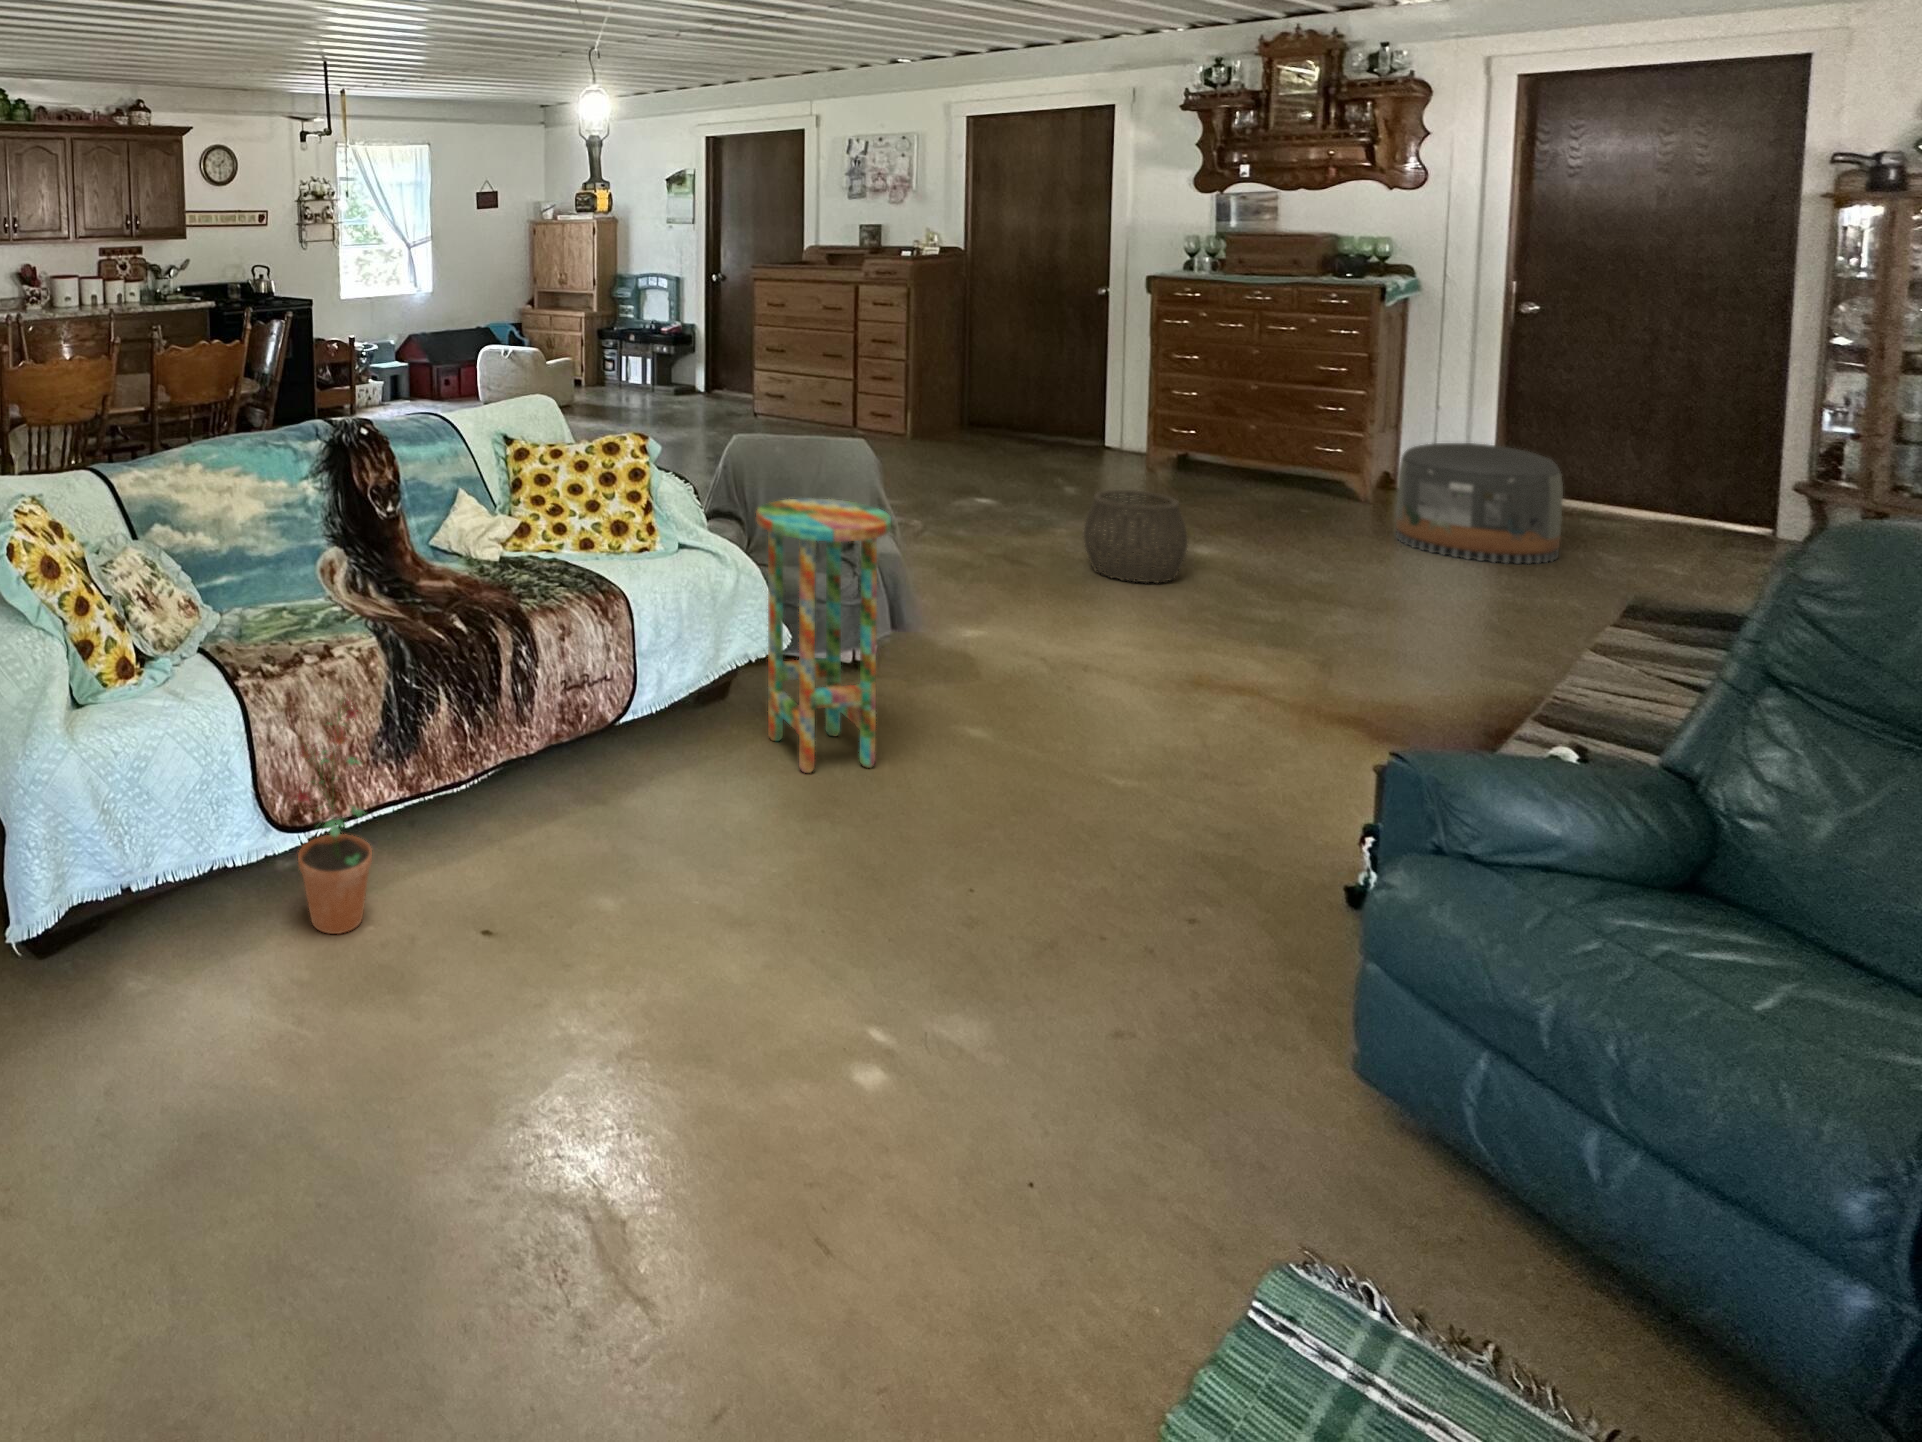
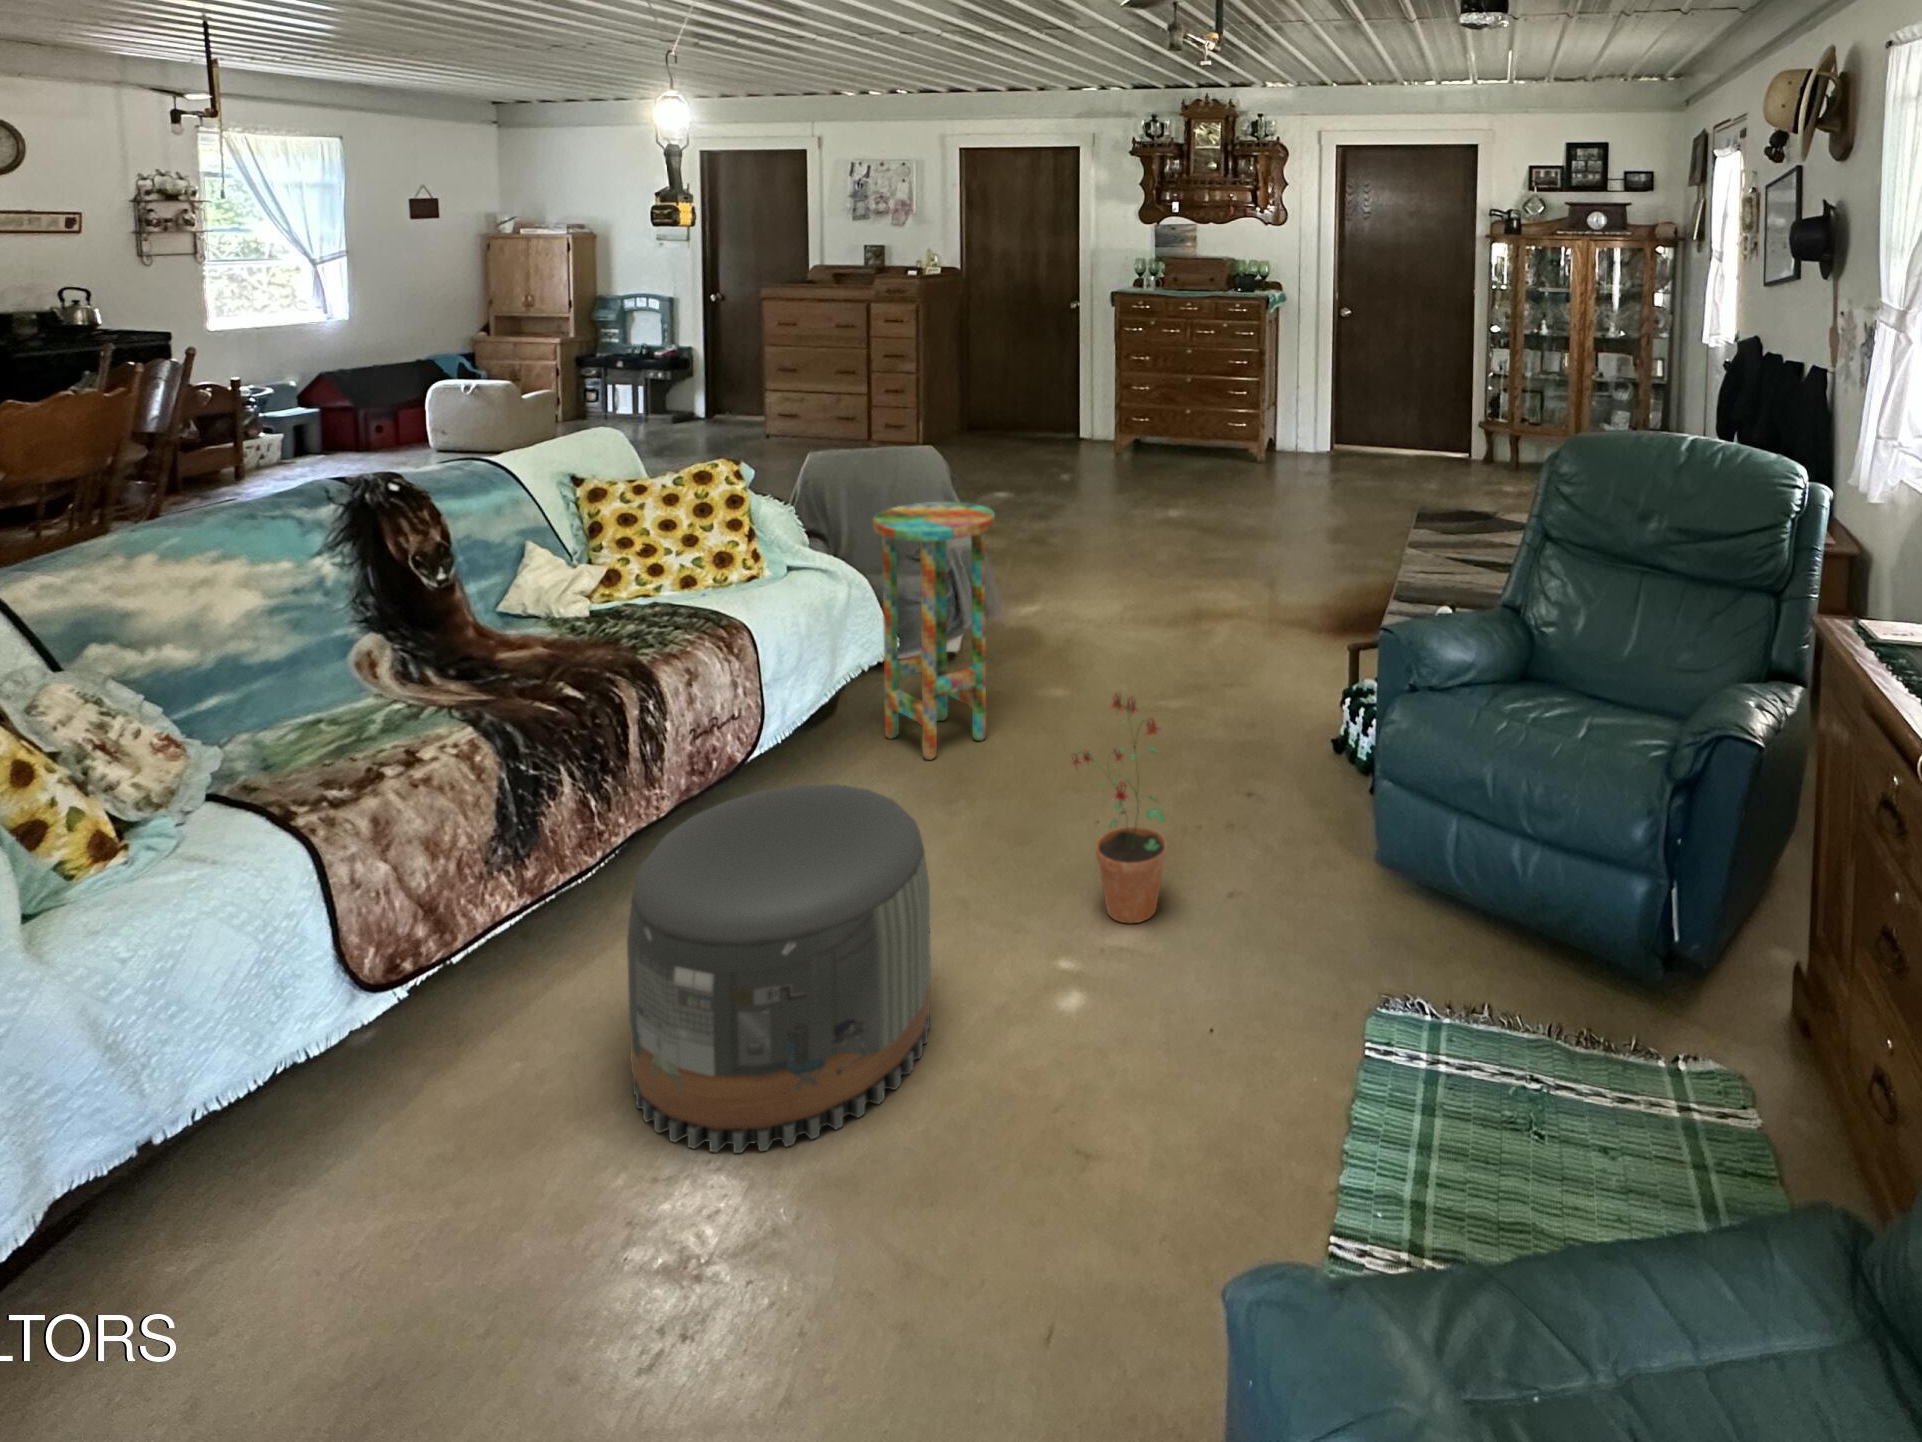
pouf: present [1396,443,1563,564] -> present [627,784,931,1153]
woven basket: present [1084,490,1188,583] -> none [1087,468,1162,543]
potted plant: present [297,696,372,934] -> present [1072,693,1167,923]

